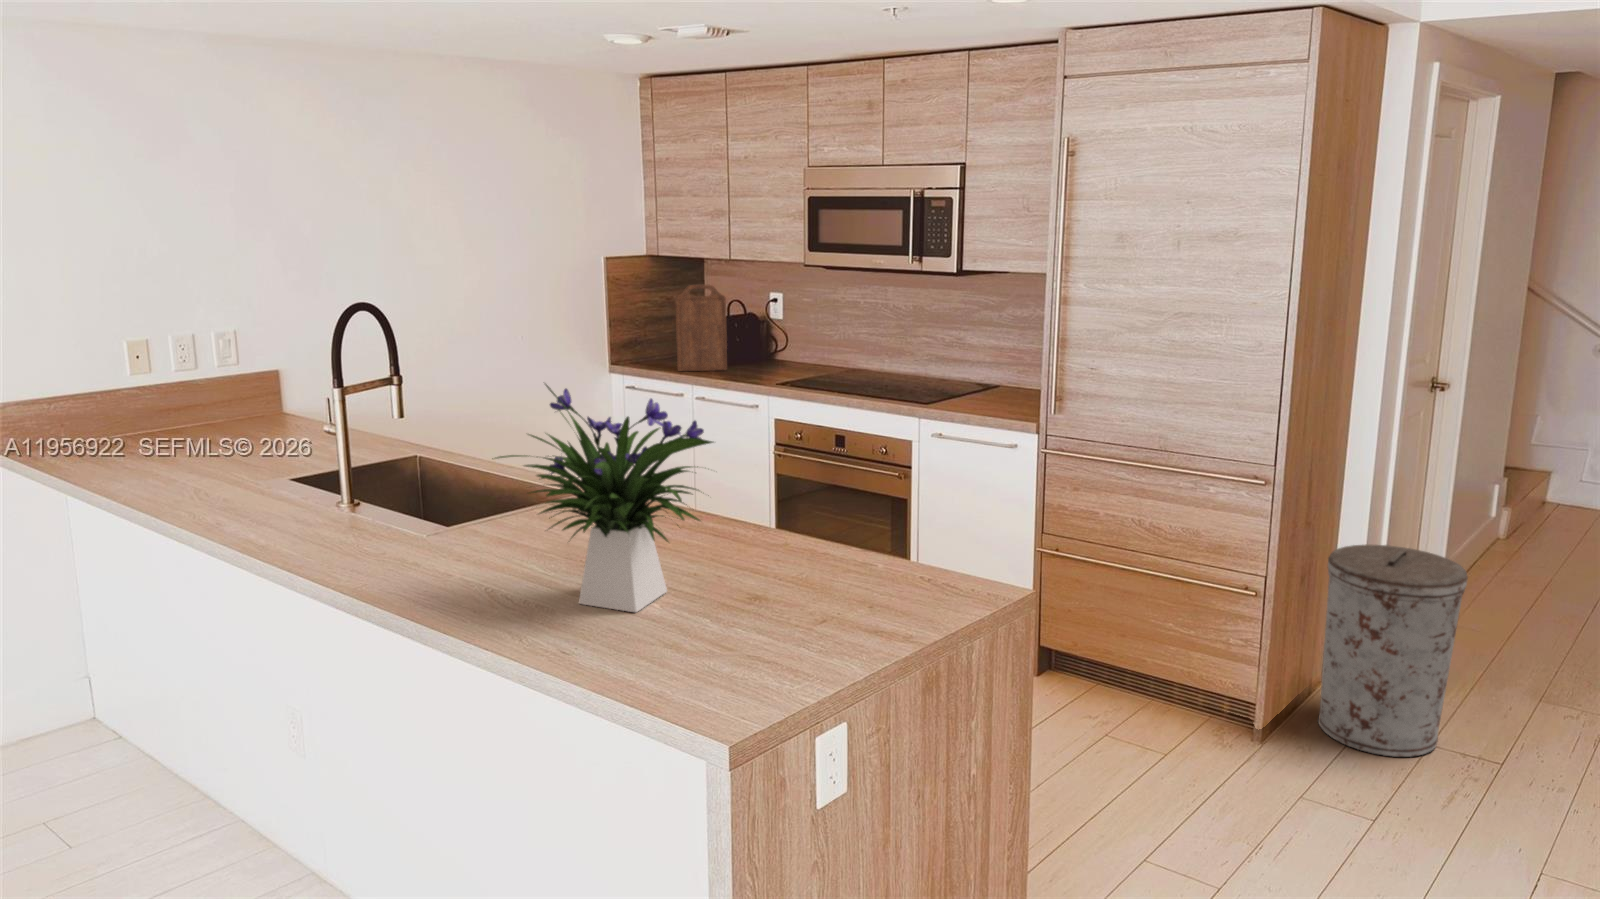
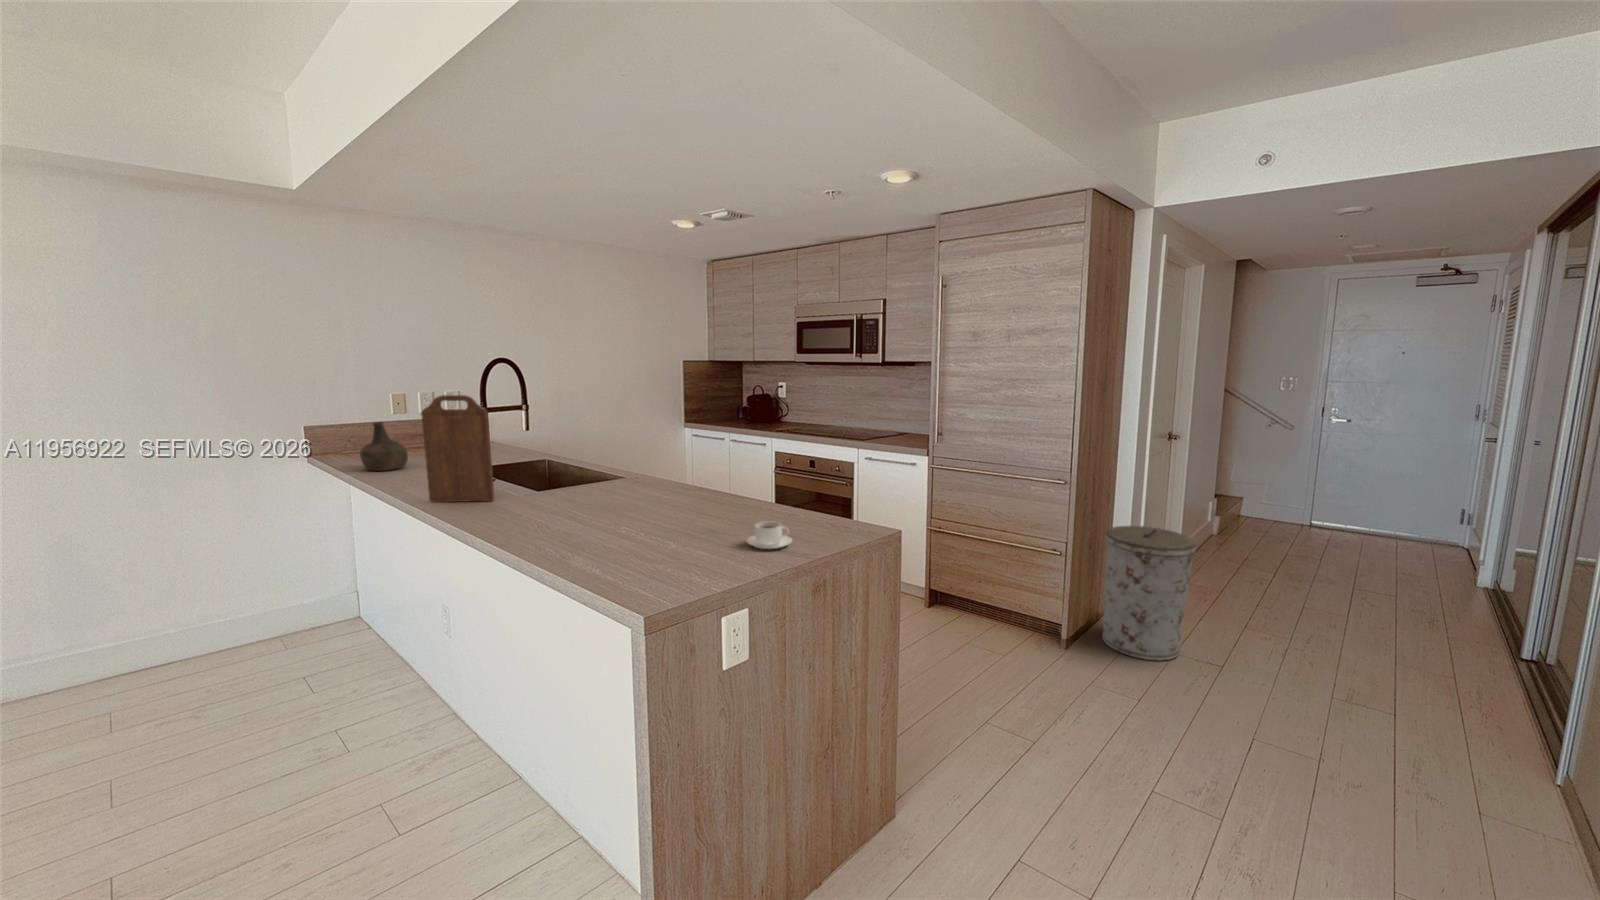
cutting board: present [675,285,727,371] -> present [421,395,495,502]
flower arrangement: present [492,384,713,612] -> none [534,386,690,538]
bottle: none [117,405,193,487] -> present [360,422,408,471]
coffee cup: none [813,583,882,627] -> present [747,521,792,549]

